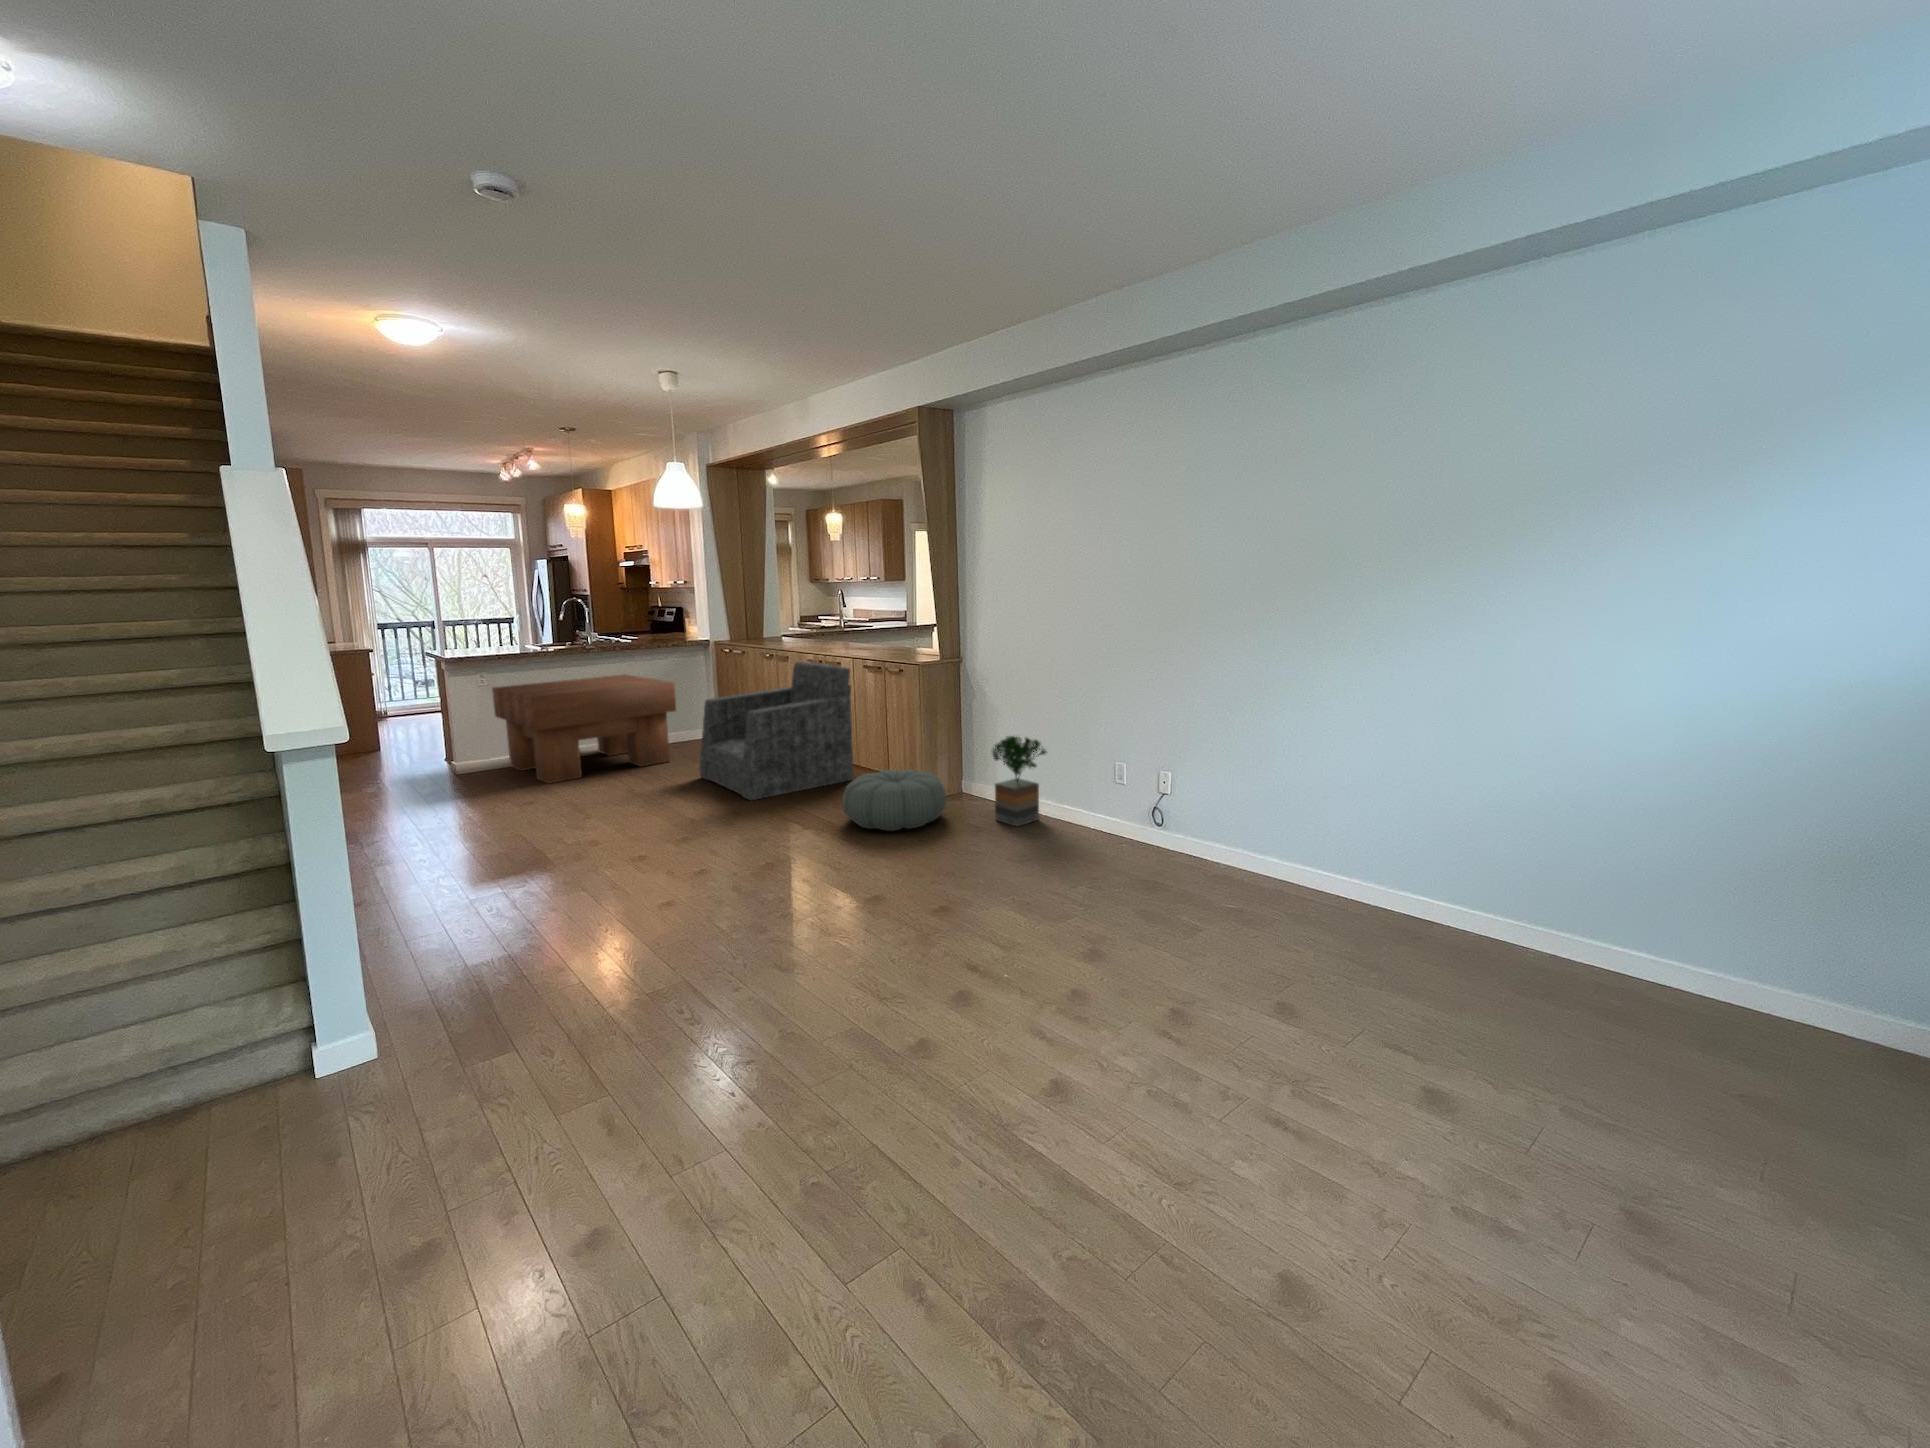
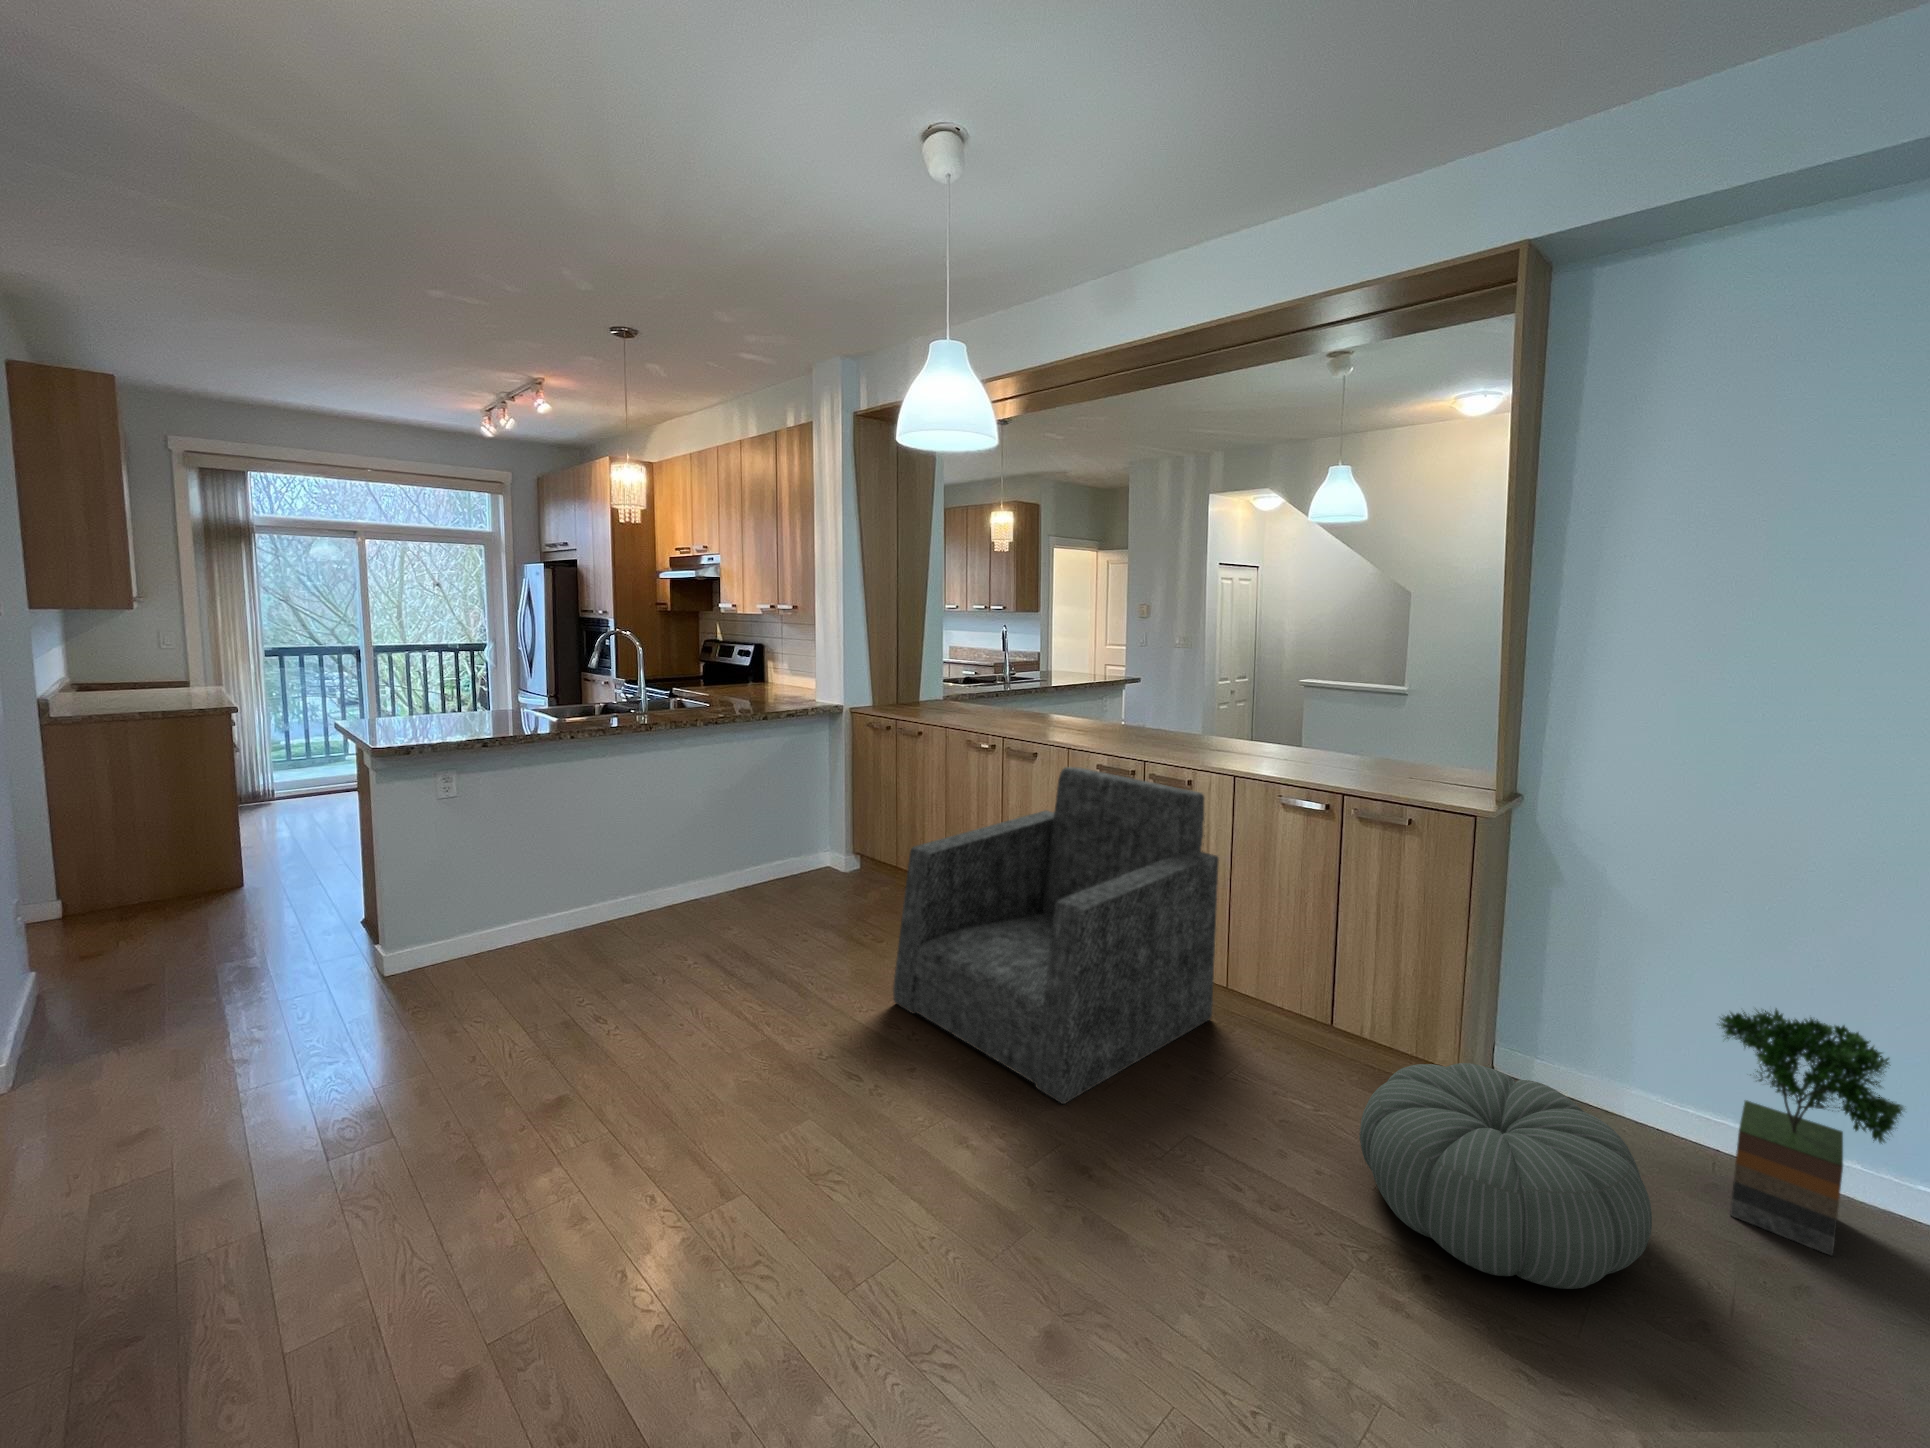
coffee table: present [492,674,676,784] -> none [467,767,819,1021]

